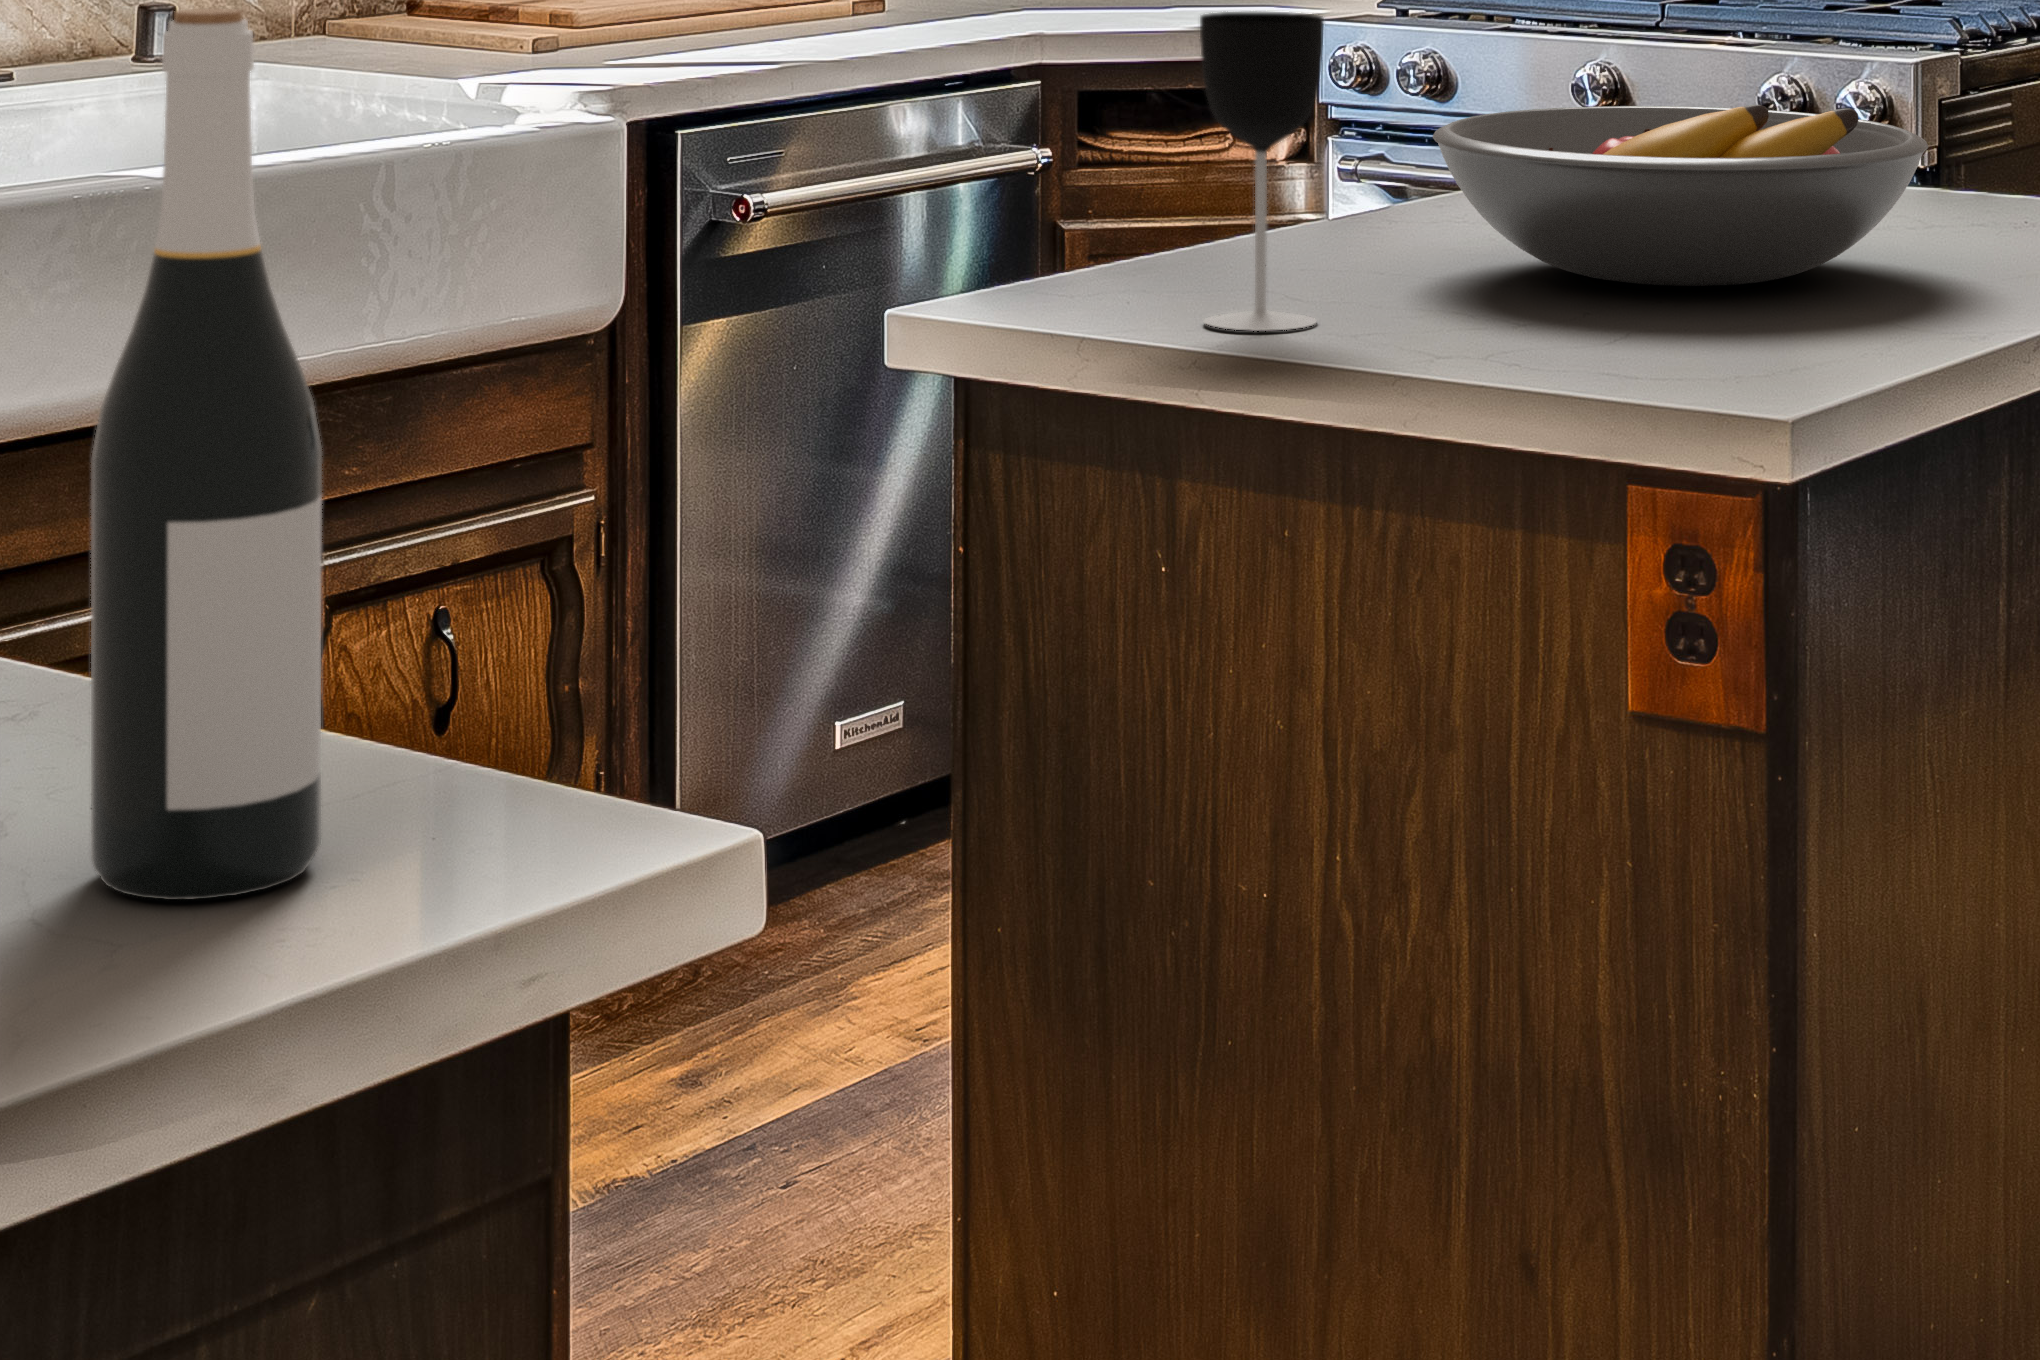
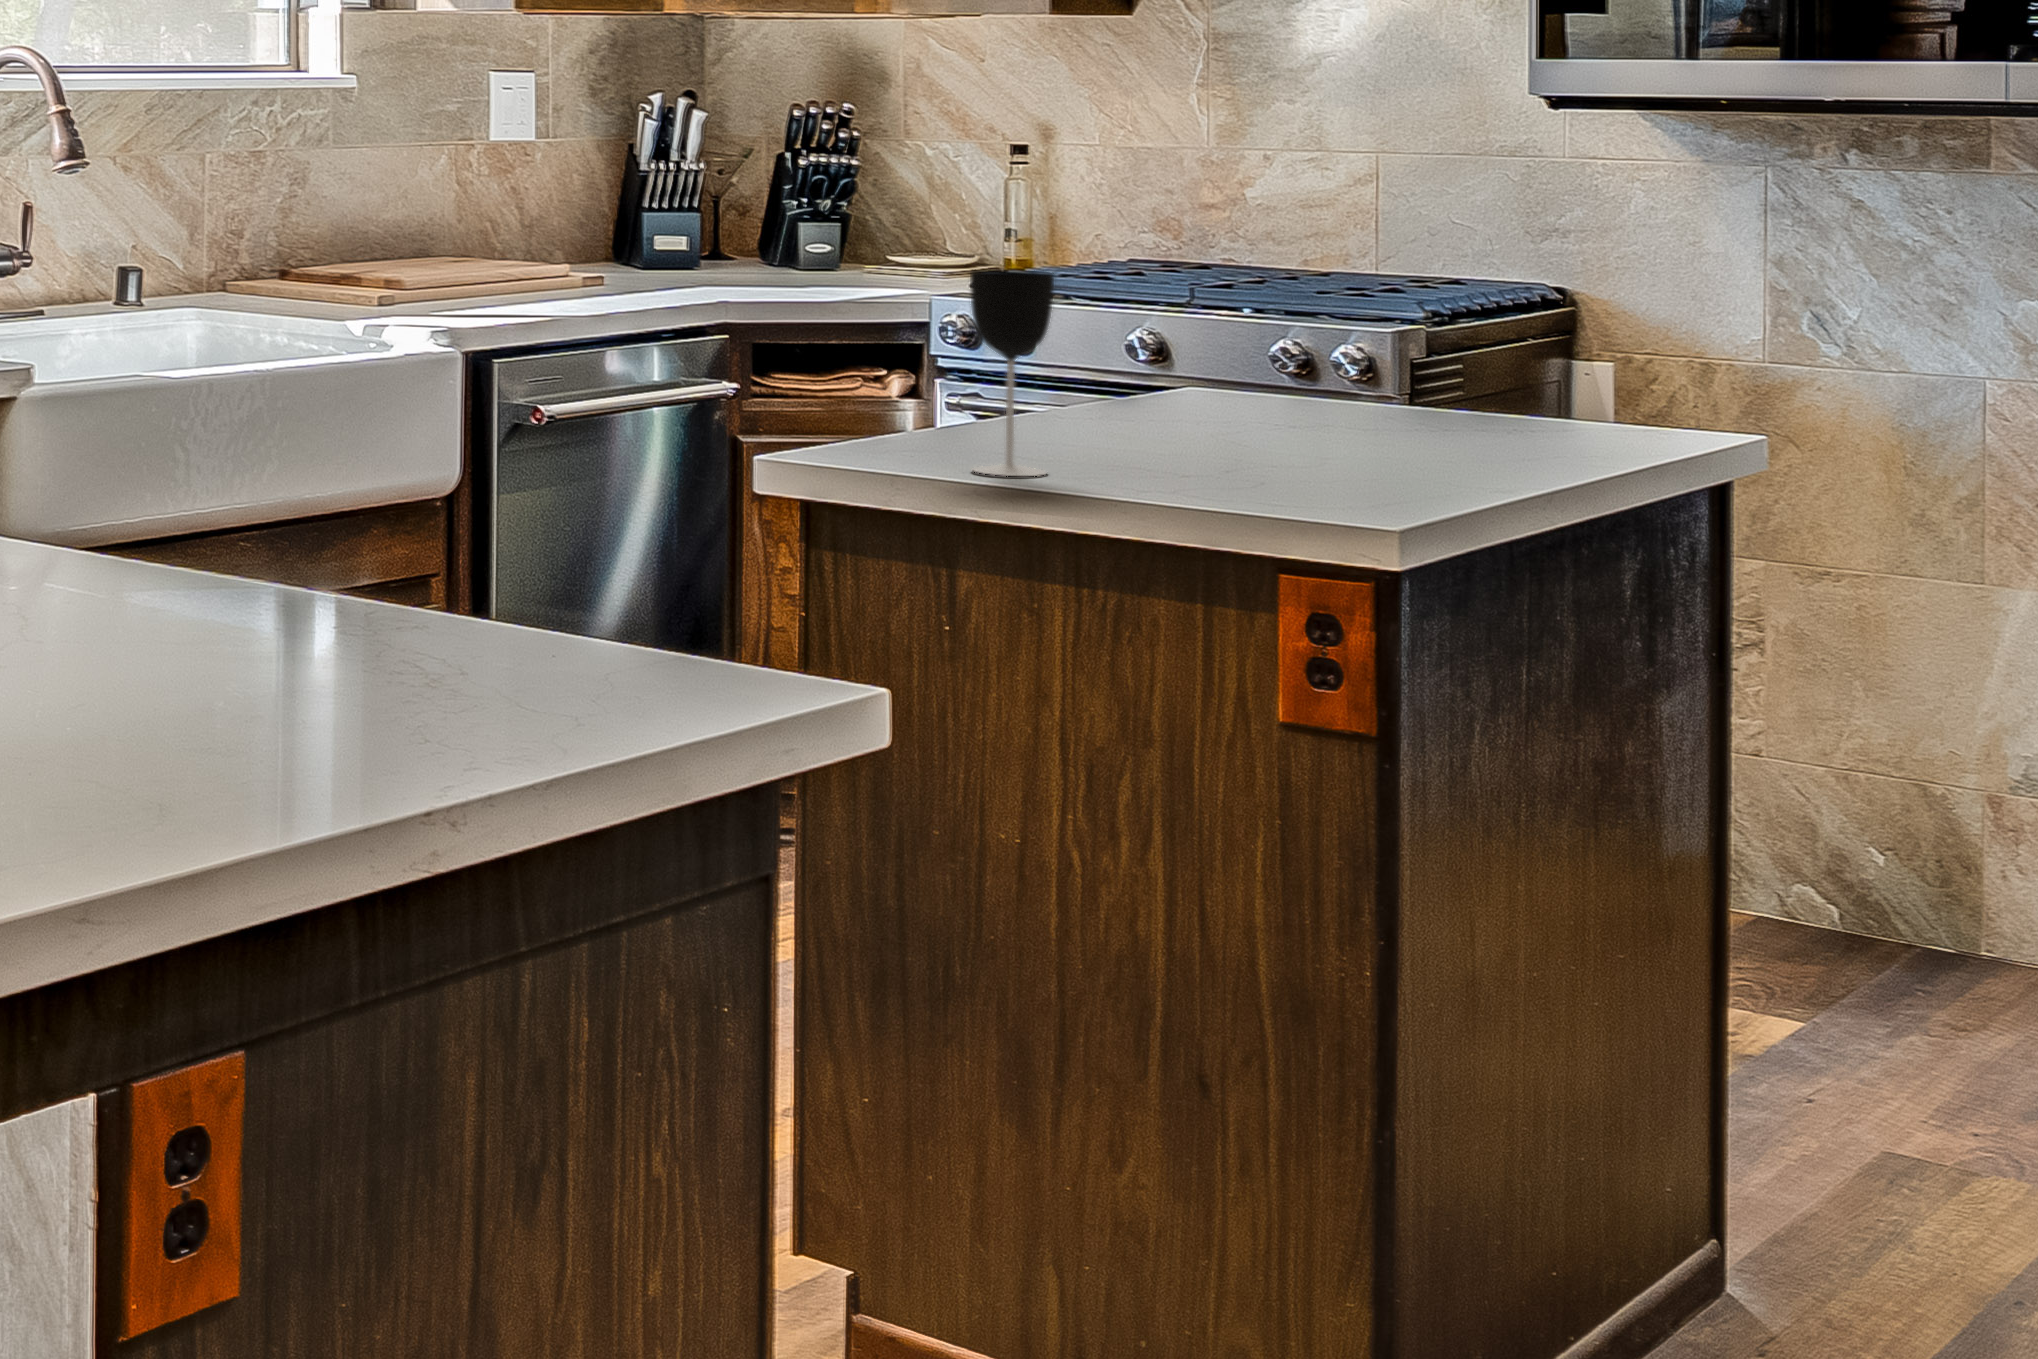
wine bottle: present [91,8,322,900] -> none [558,228,680,697]
fruit bowl: present [1433,105,1928,286] -> none [1110,340,1462,460]

